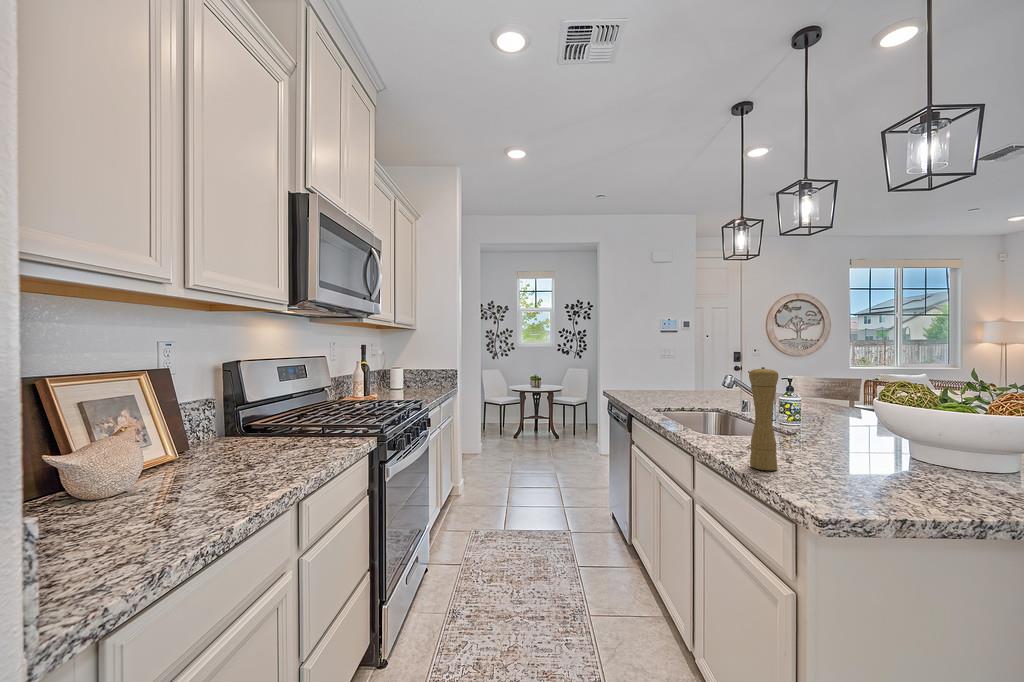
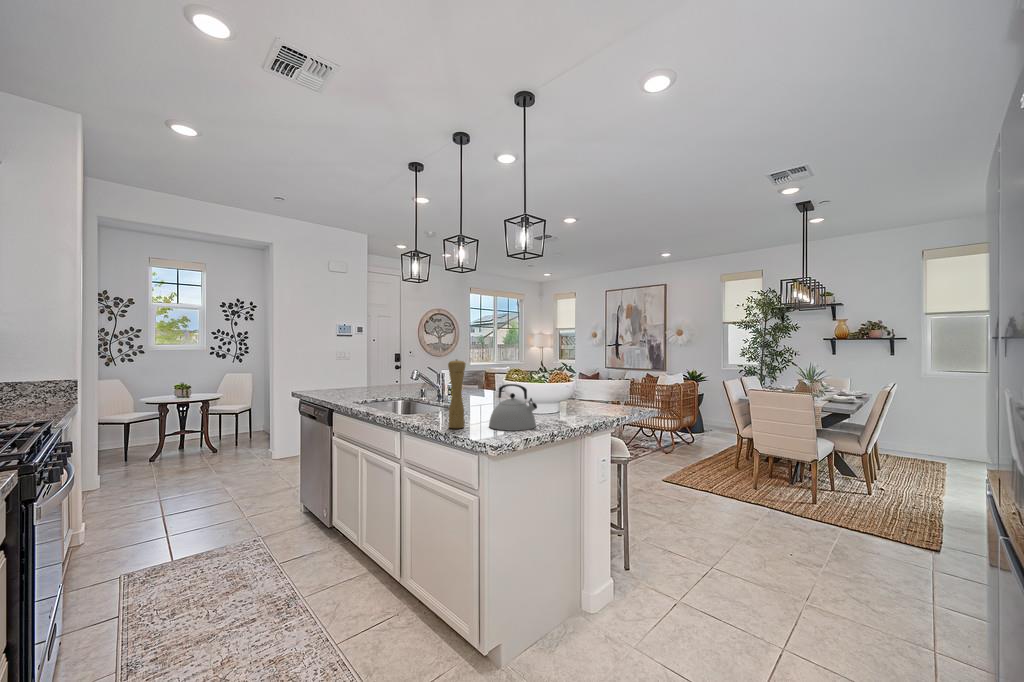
kettle: none [822,412,928,498] -> present [489,384,537,431]

